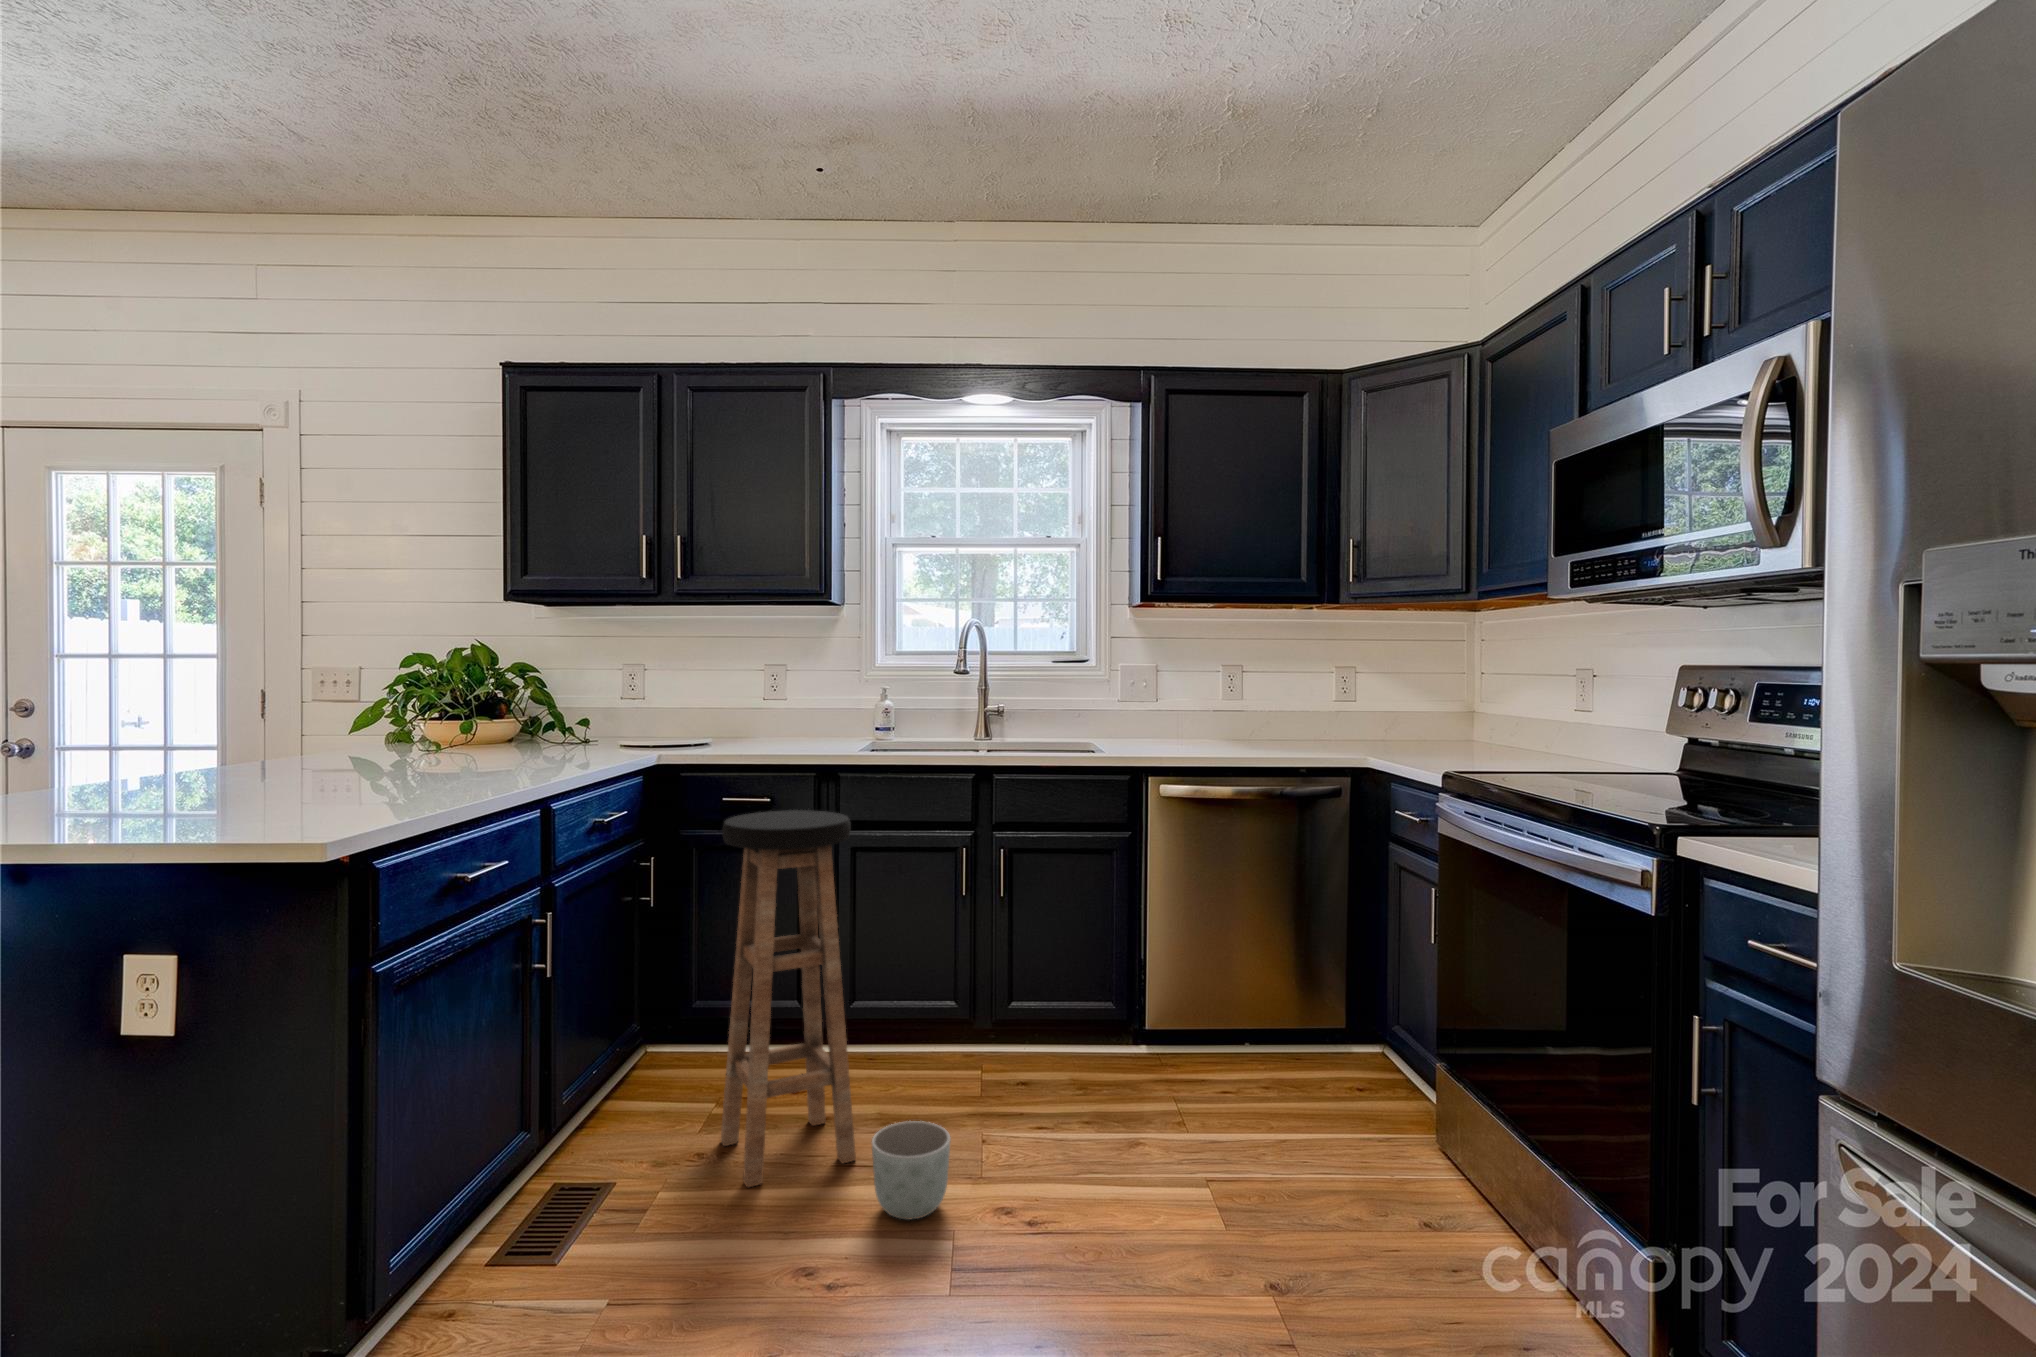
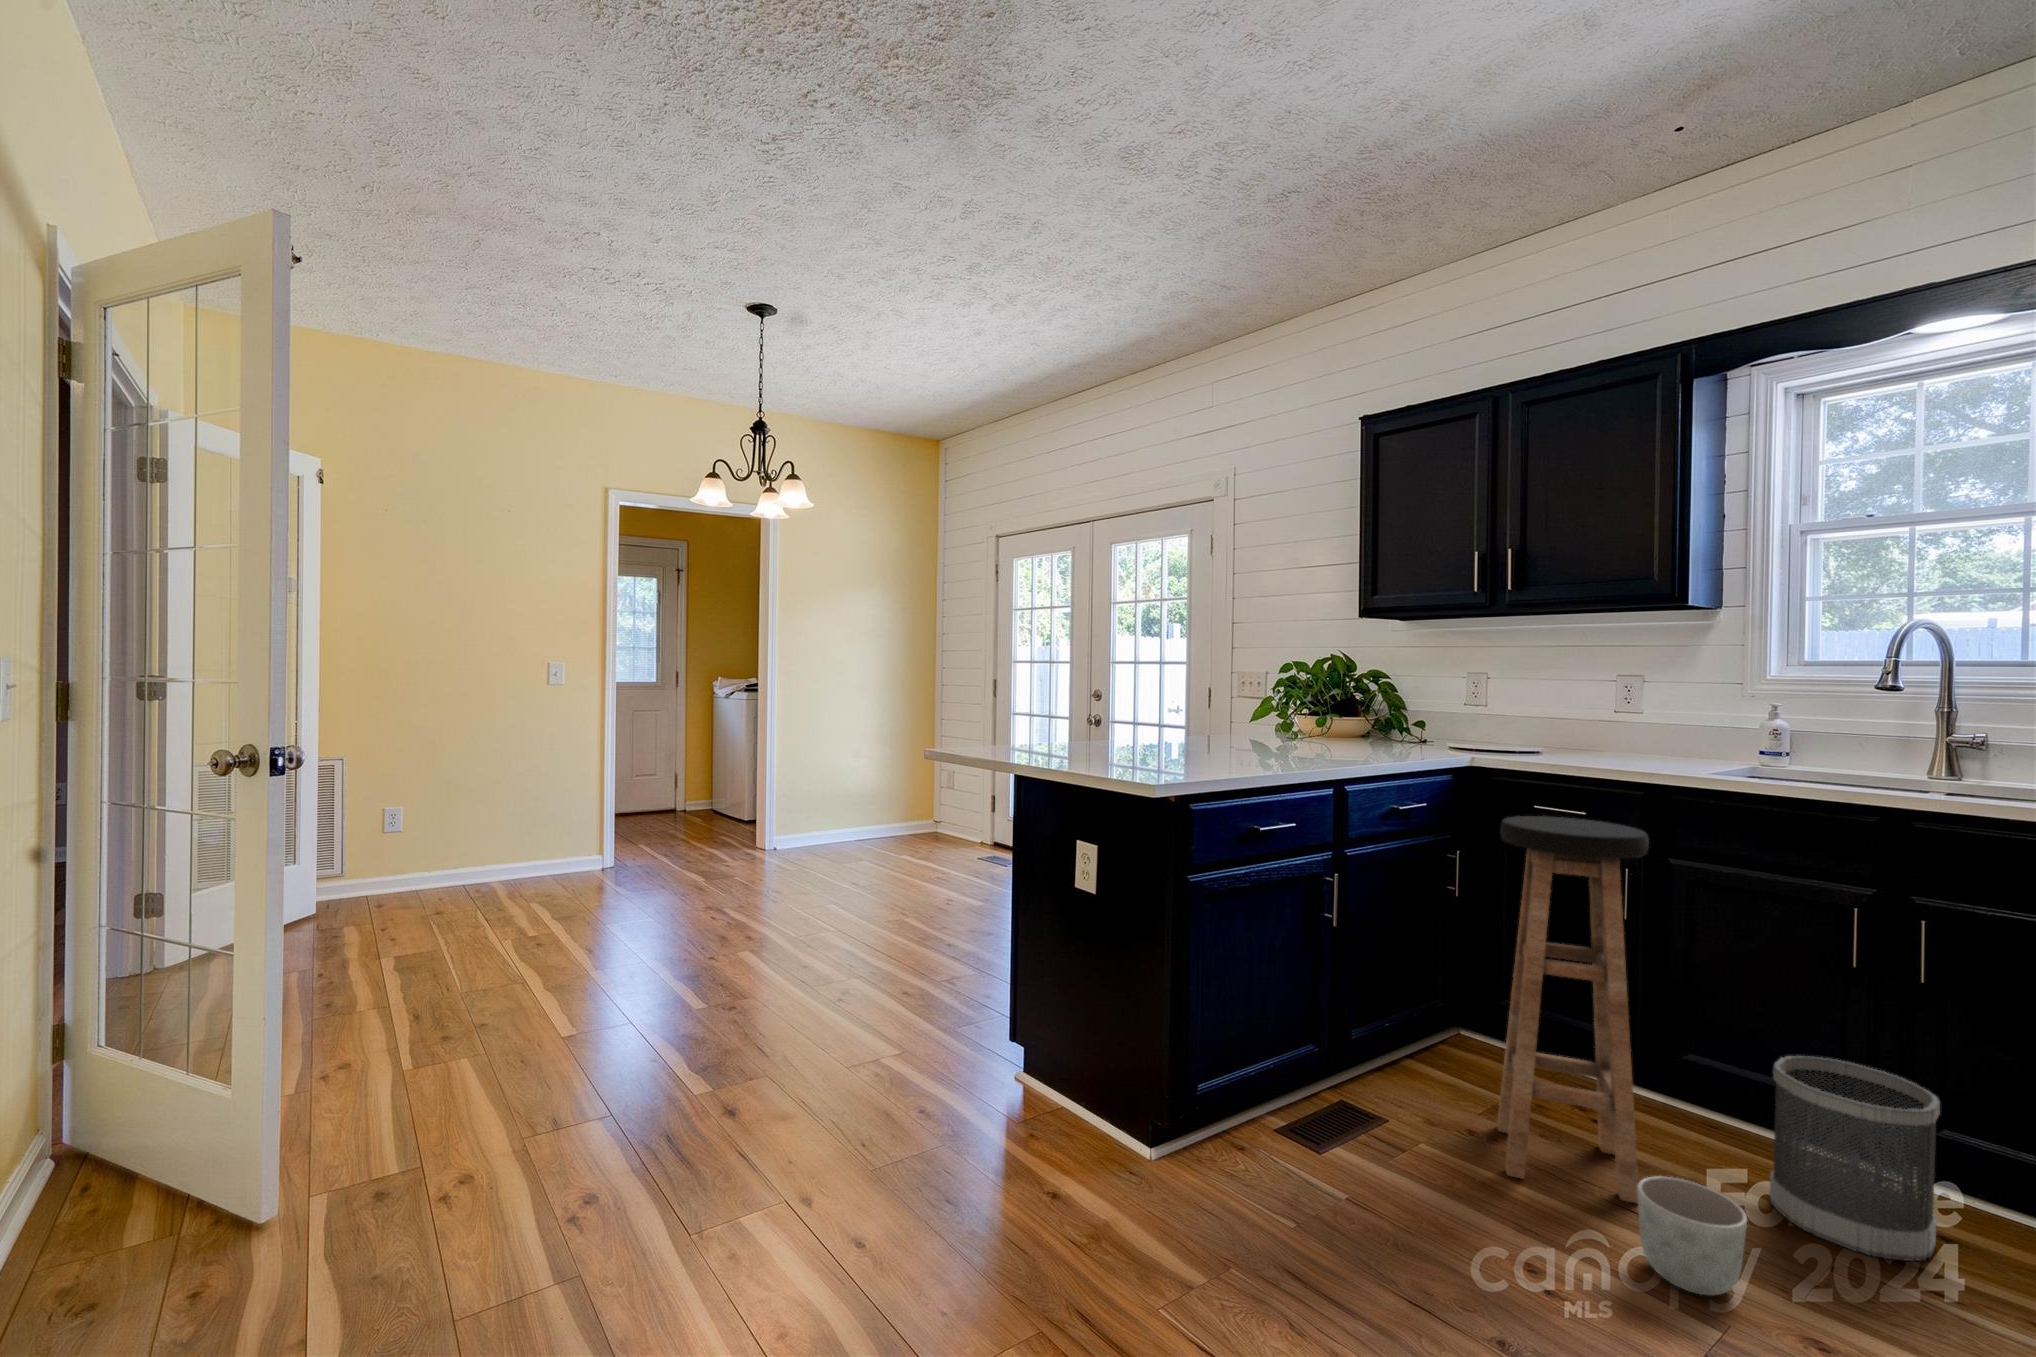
wastebasket: none [934,977,1031,1126] -> present [1770,1056,1940,1261]

